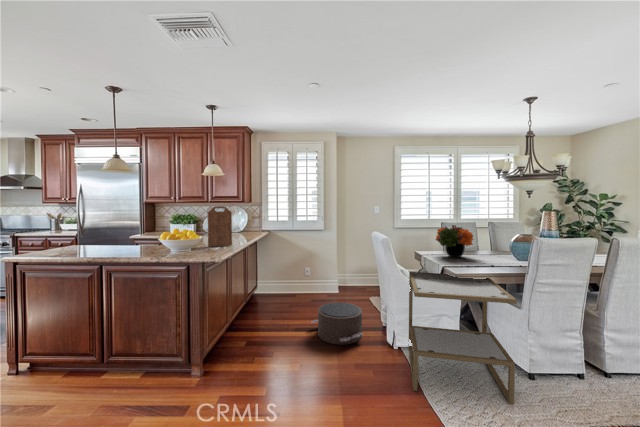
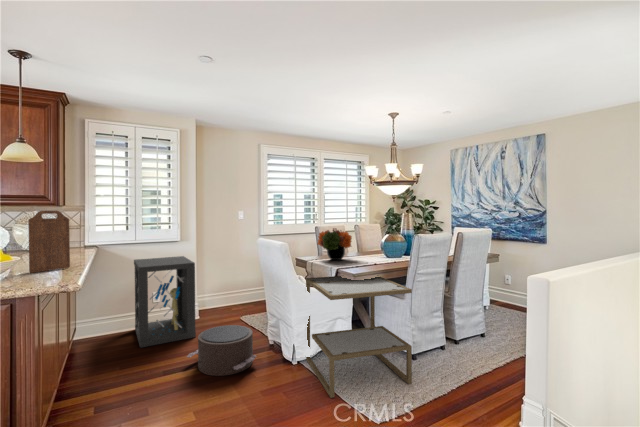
storage cabinet: none [288,242,329,308] -> present [134,256,196,347]

